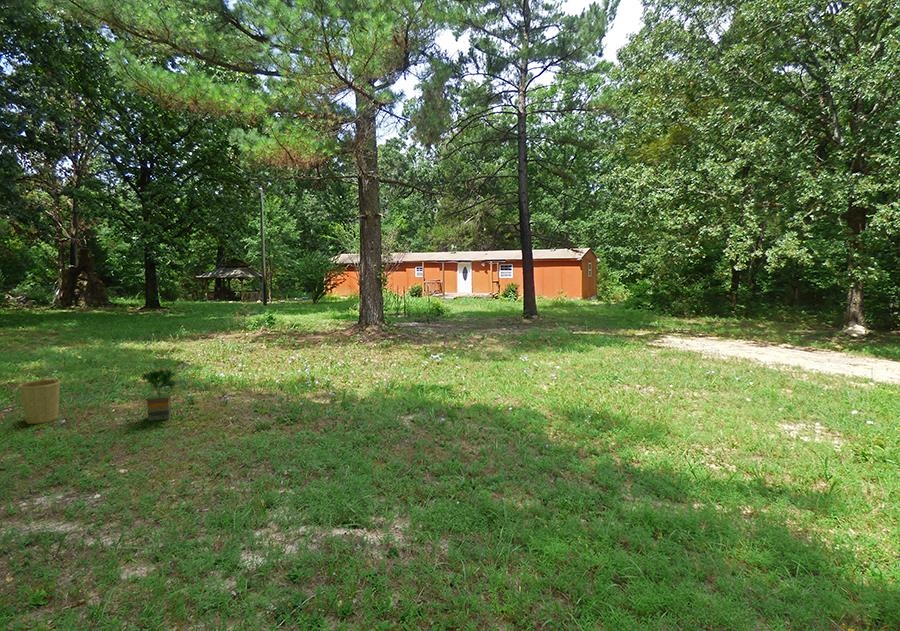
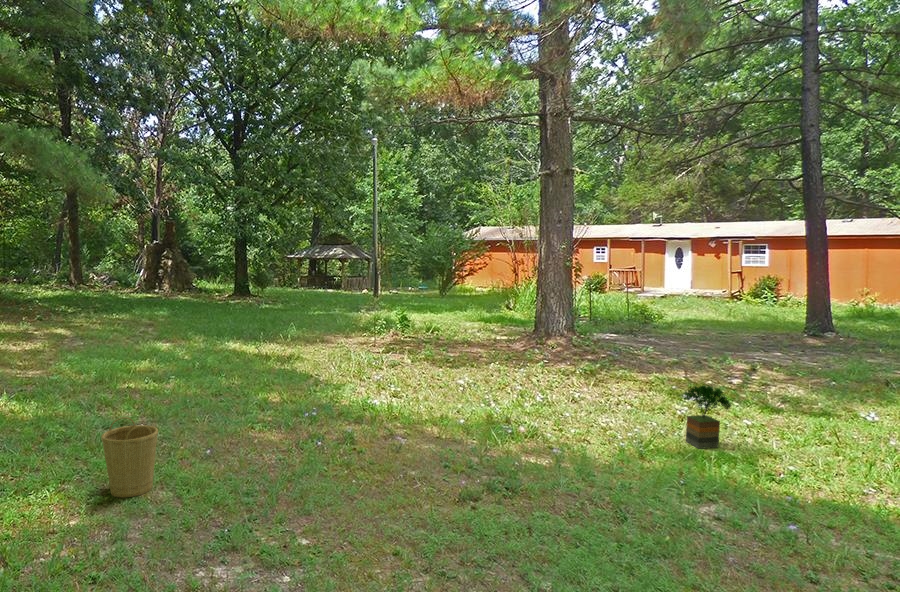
potted tree: present [141,370,177,421] -> present [684,385,731,449]

